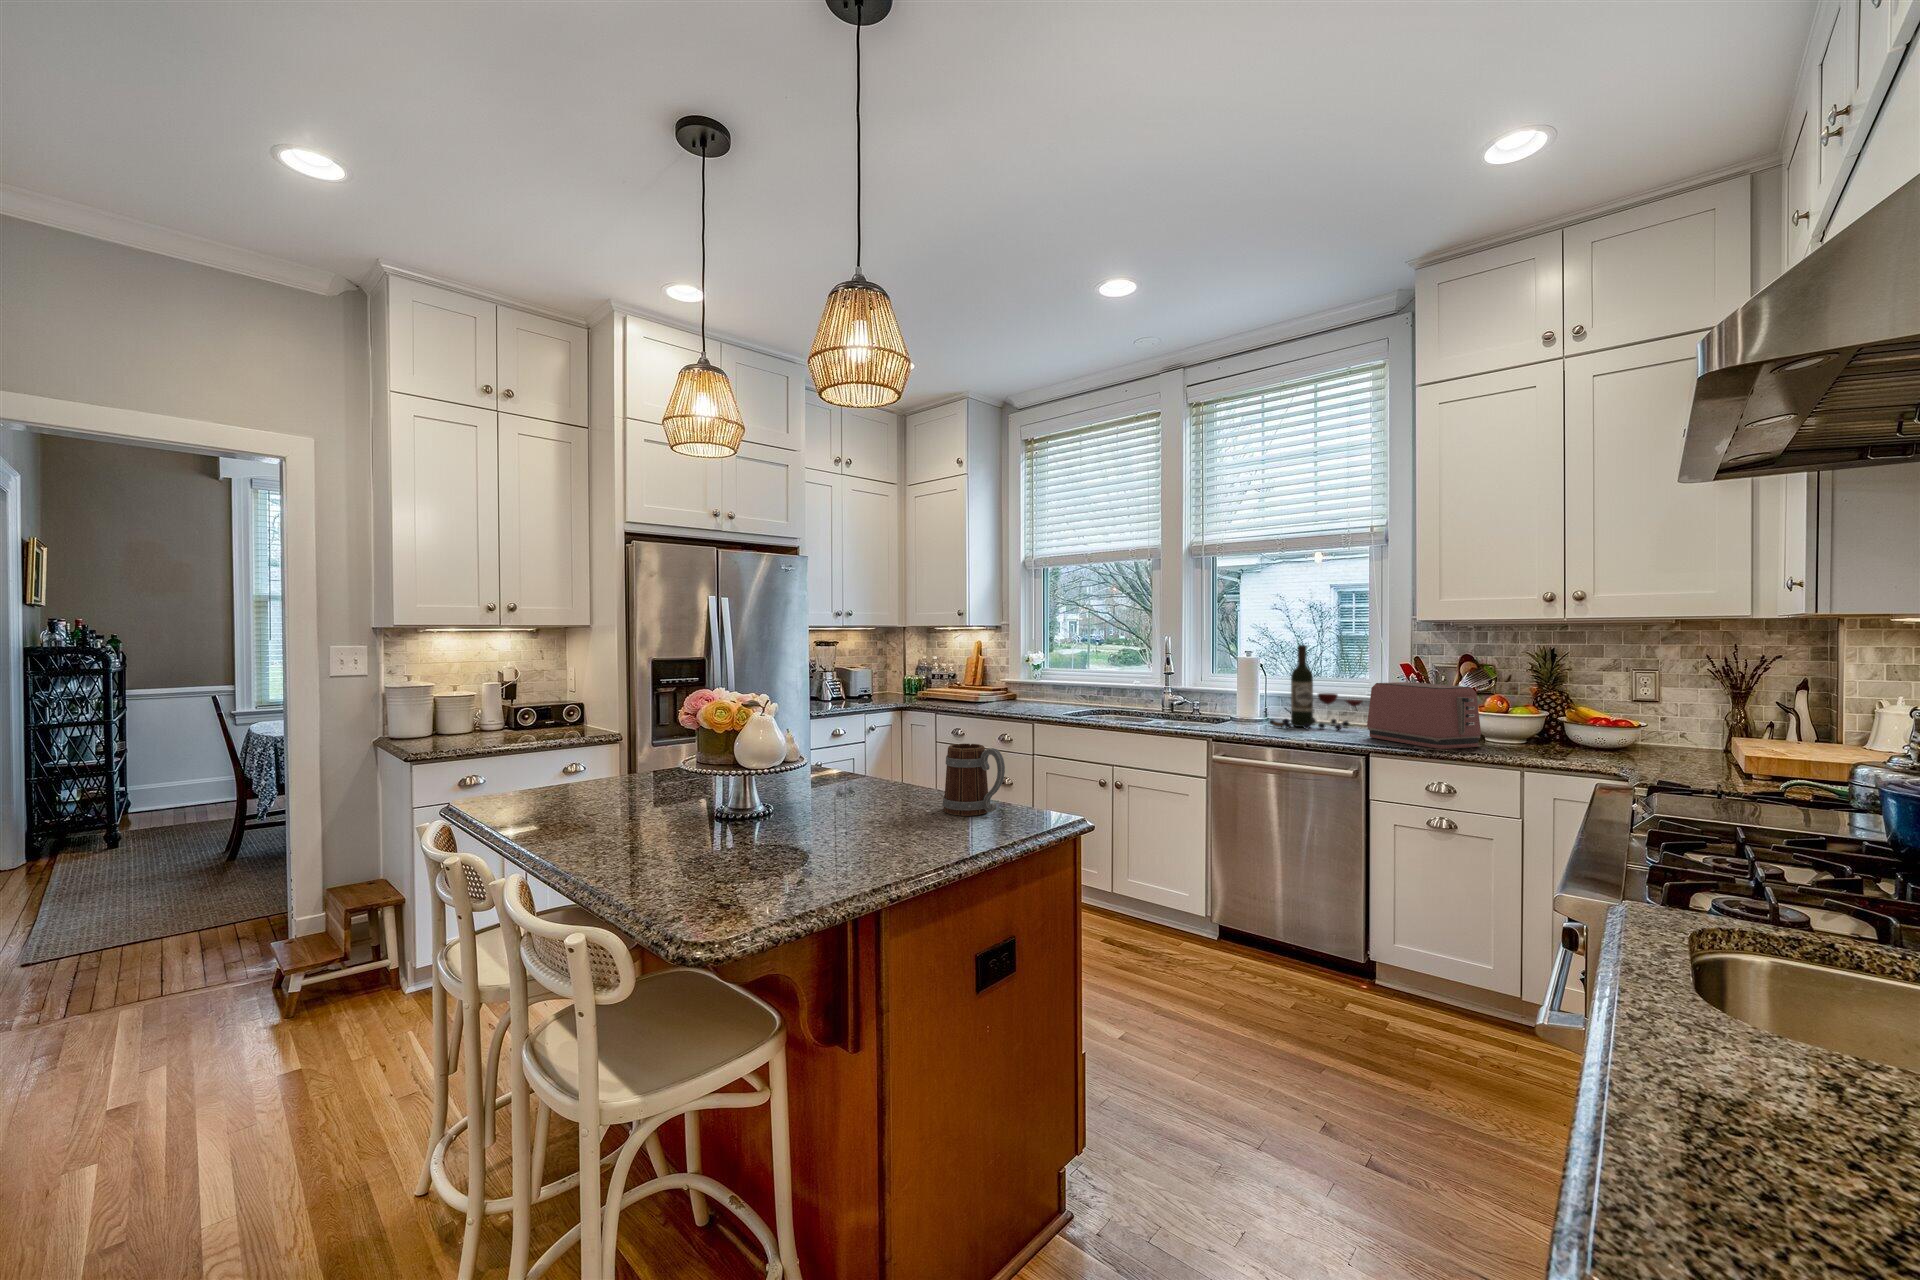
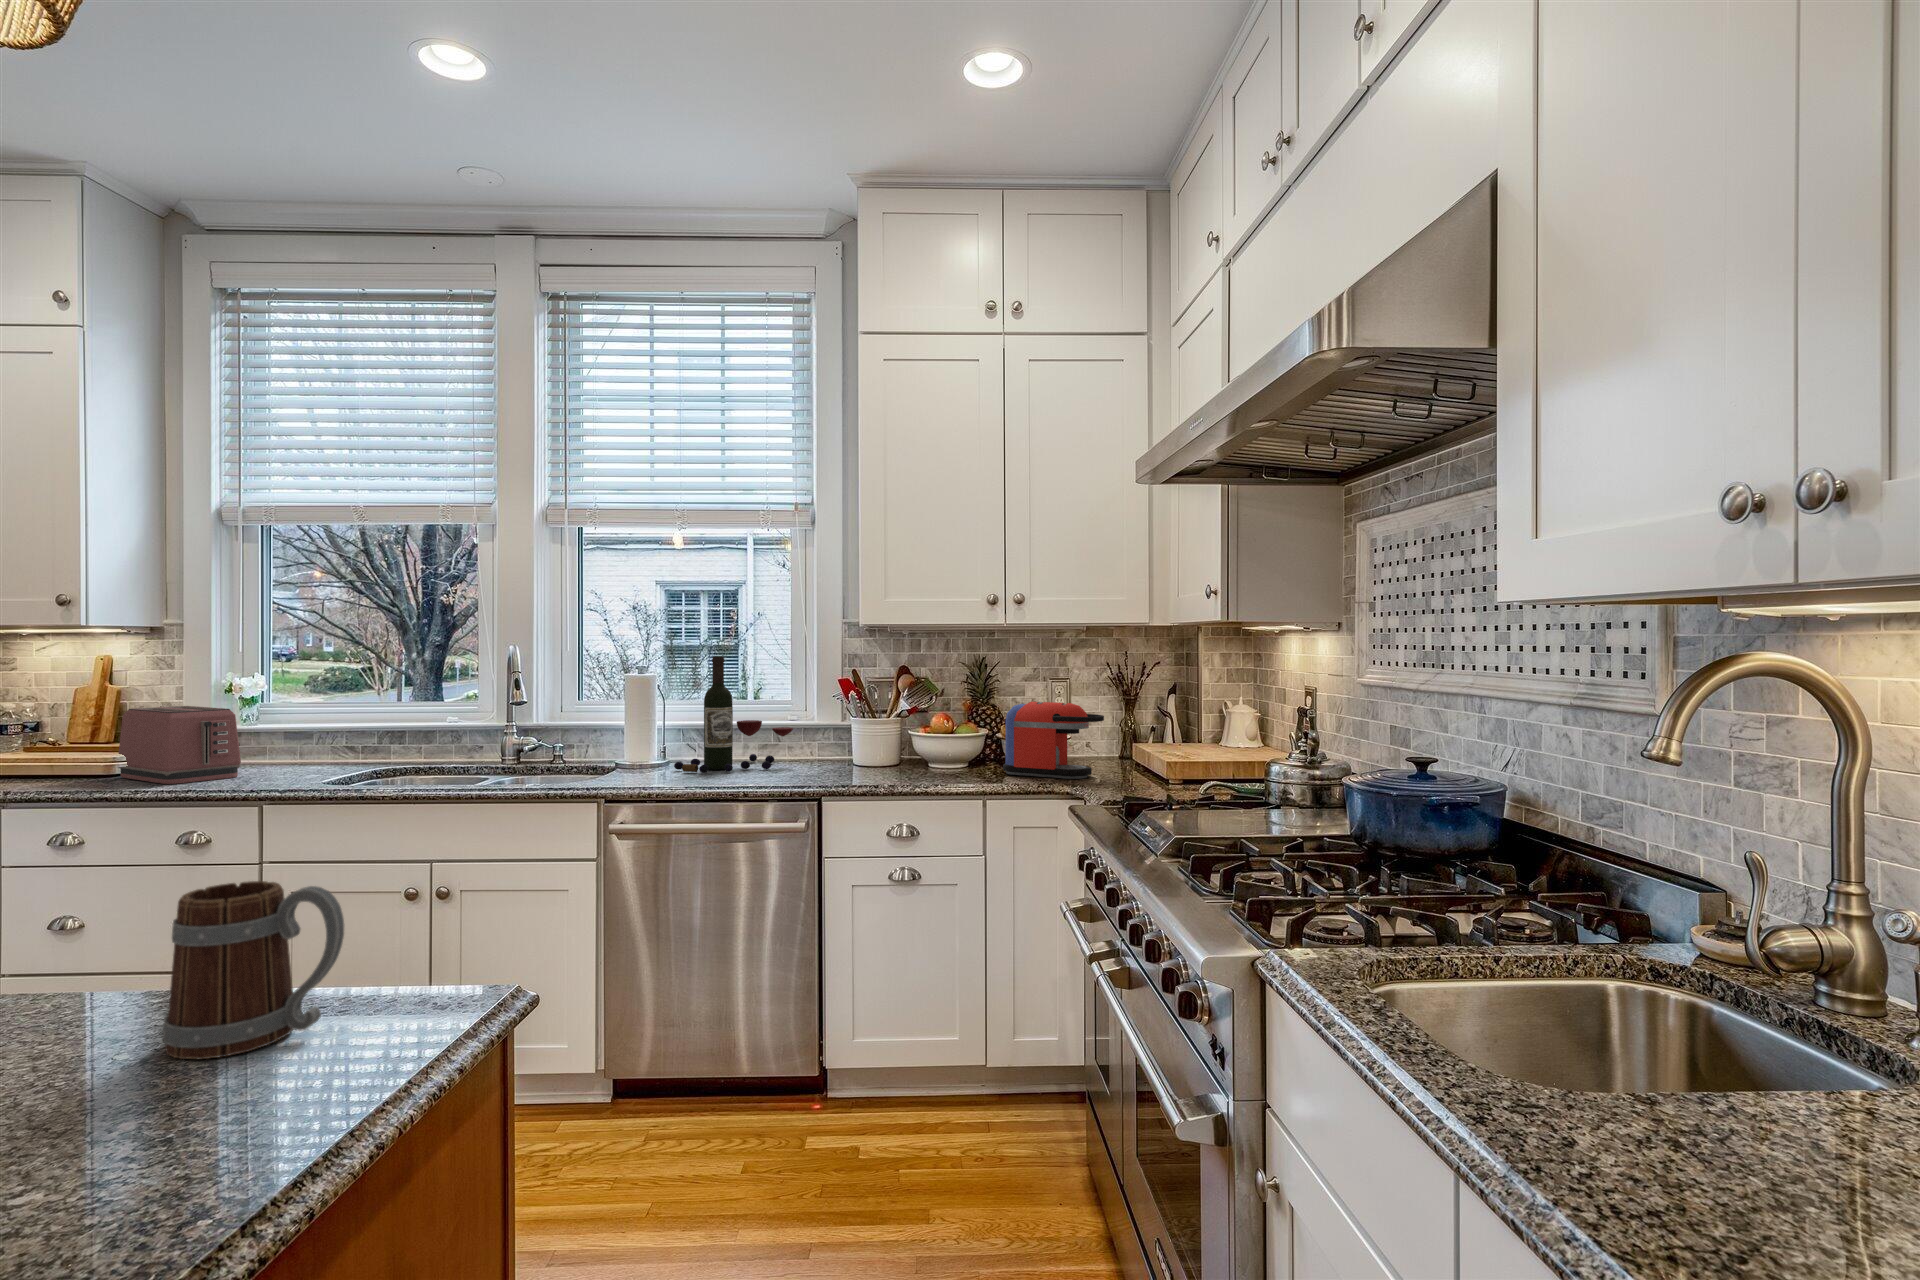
toaster: present [1367,682,1481,749] -> present [119,706,241,784]
coffee maker: none [1554,690,1670,764] -> present [1003,702,1104,779]

